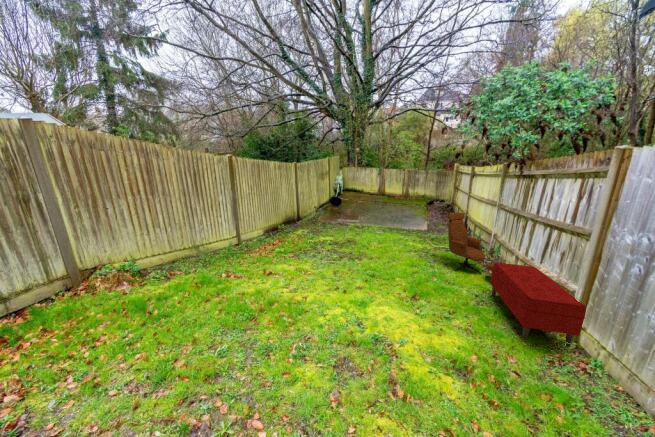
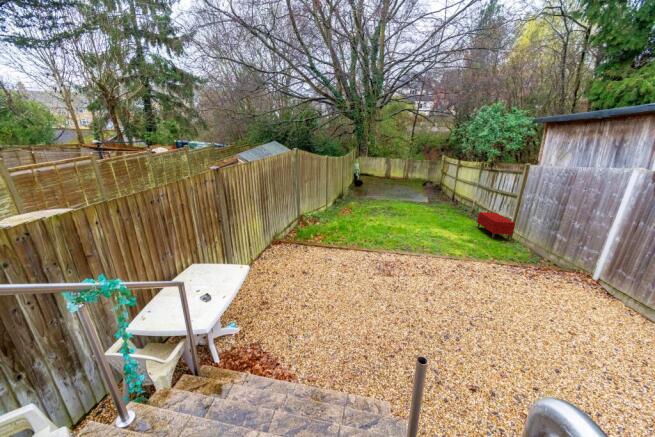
lounge chair: present [448,213,494,277] -> none [454,190,488,225]

